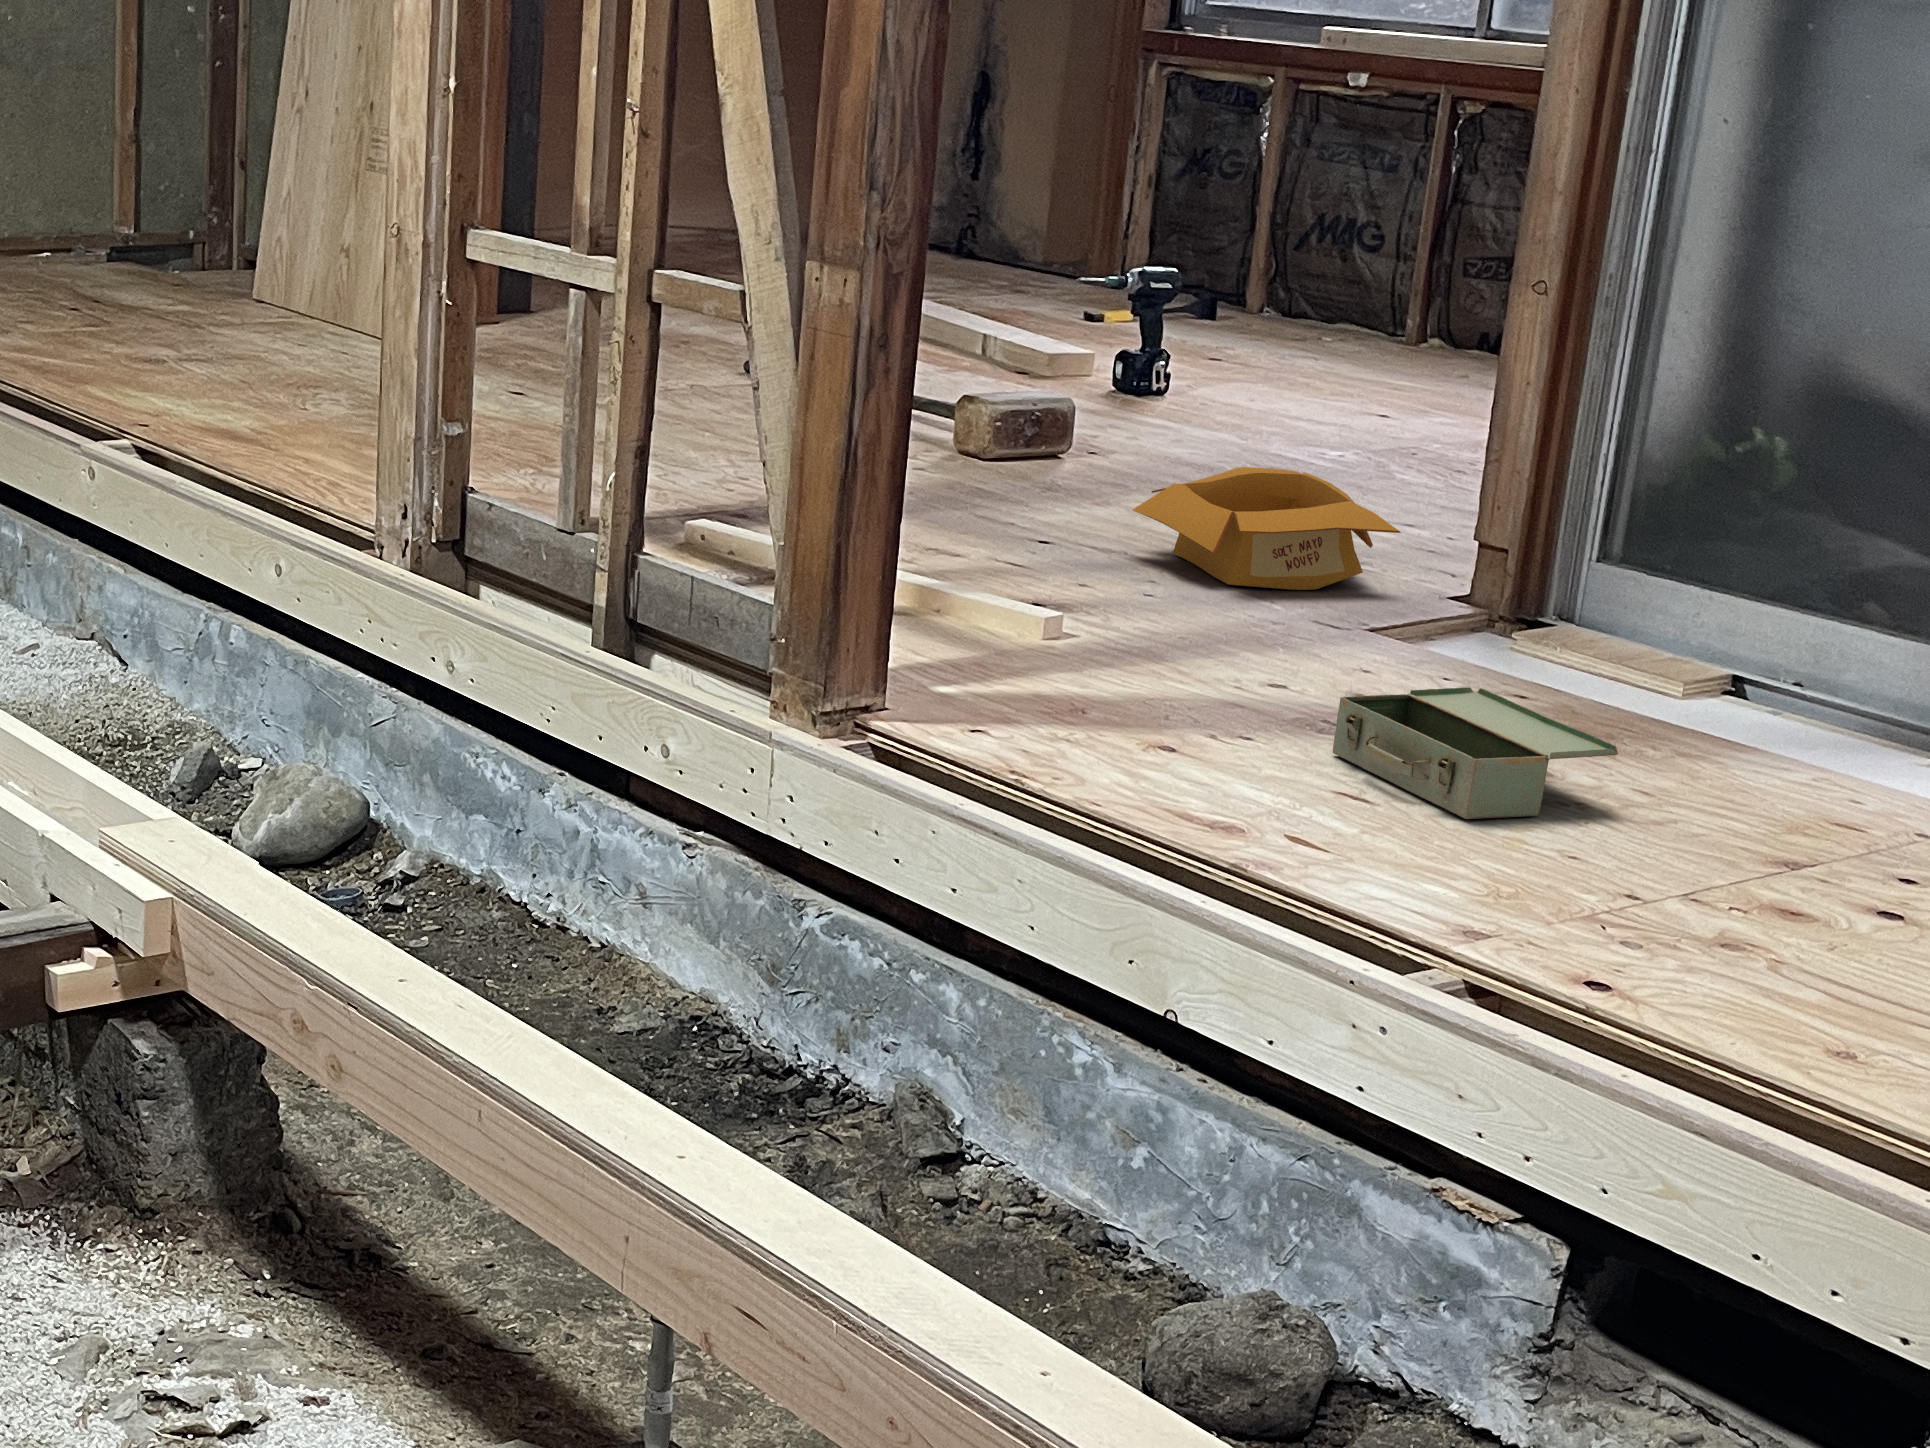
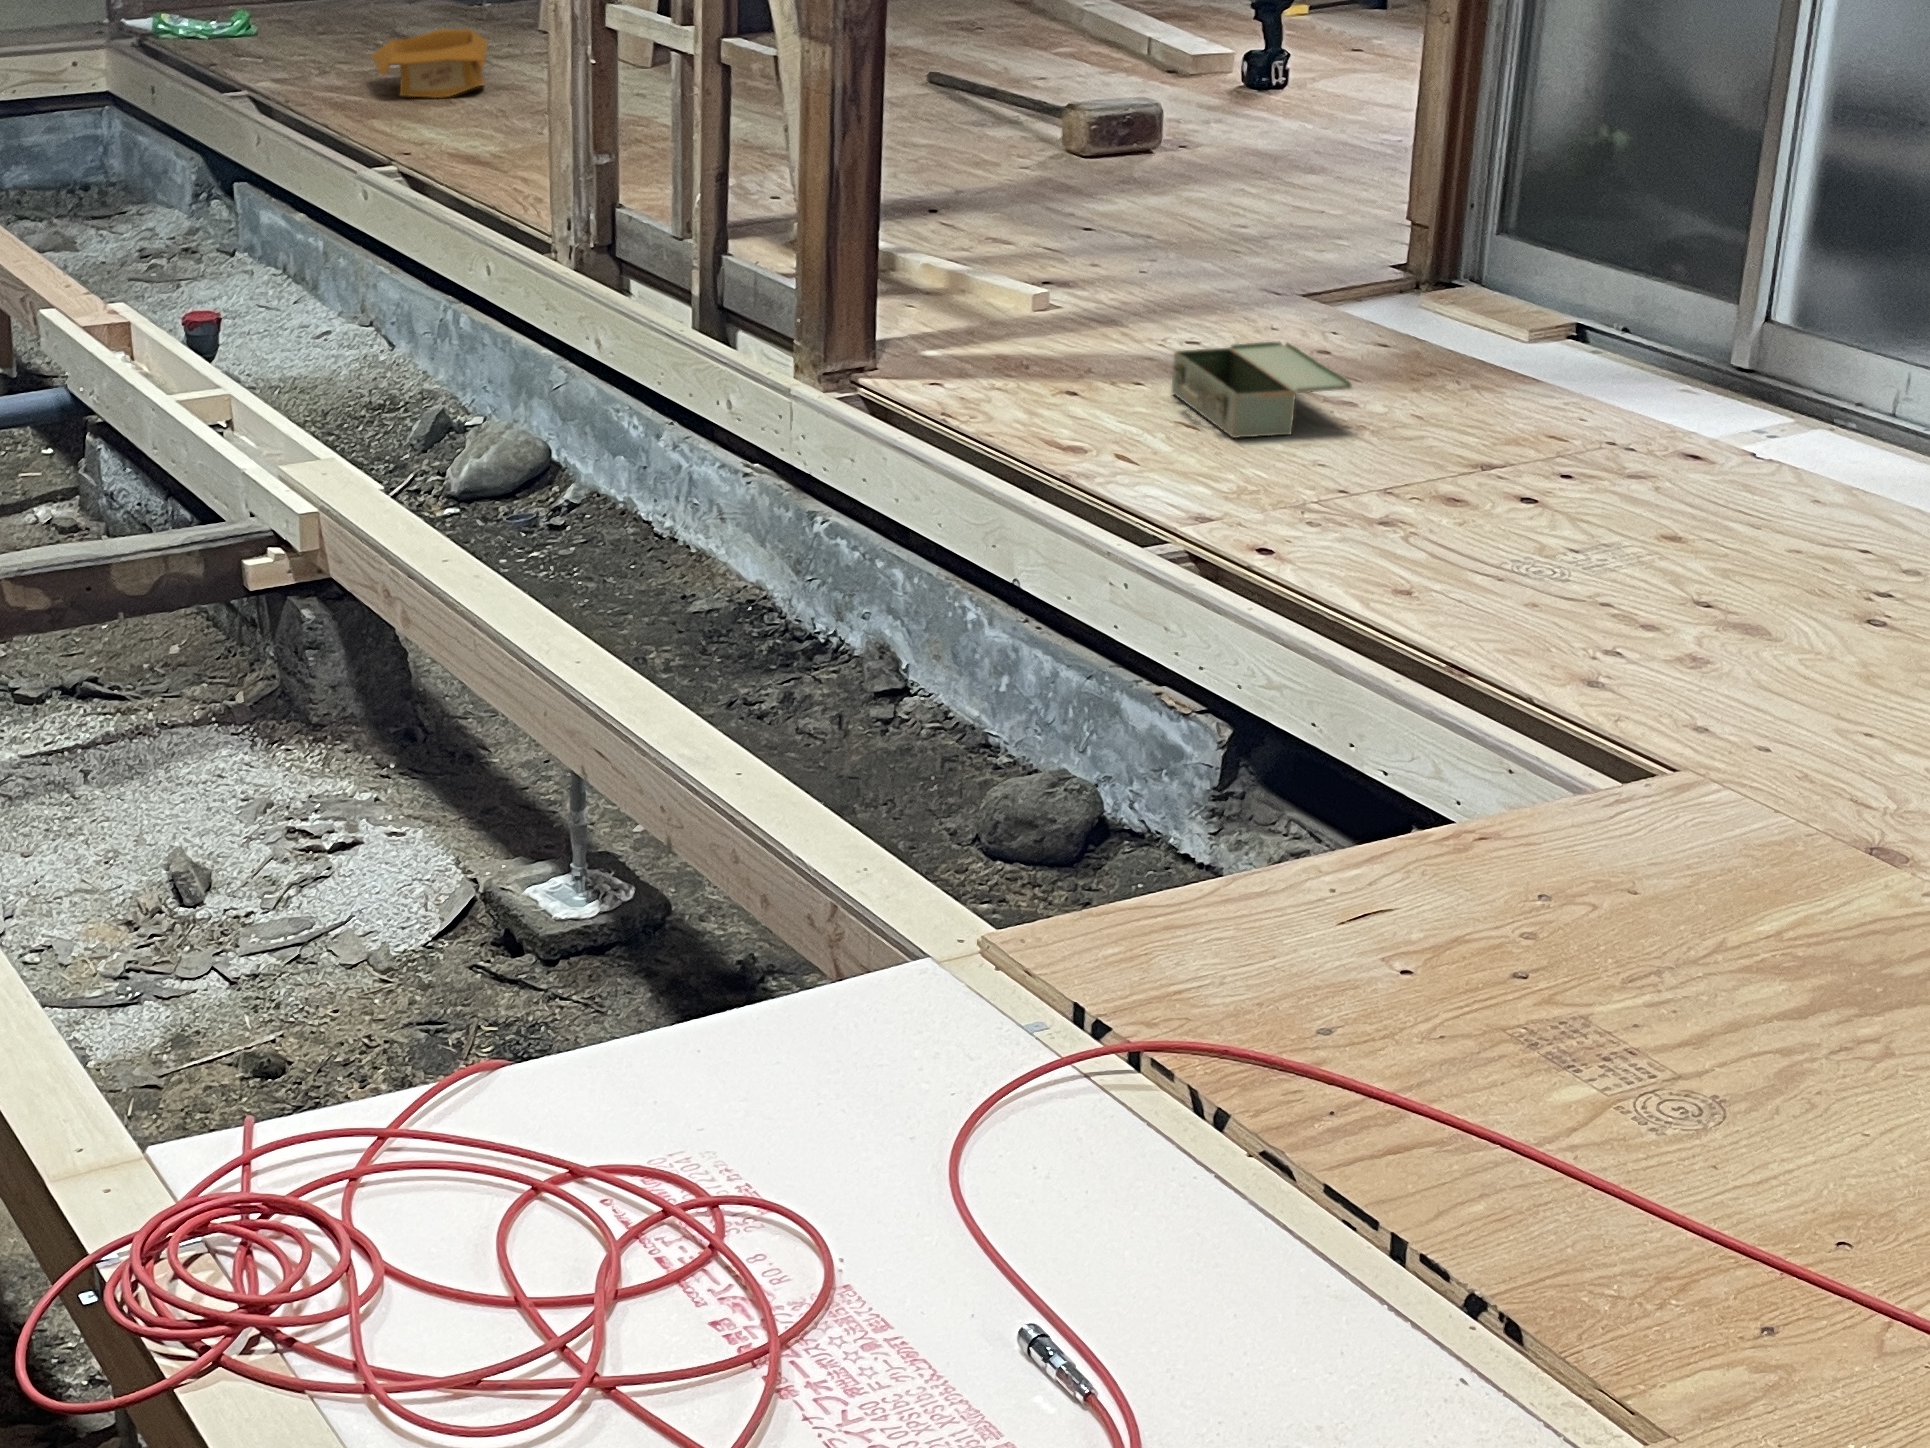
cardboard box: present [1133,467,1401,590] -> present [371,29,488,98]

